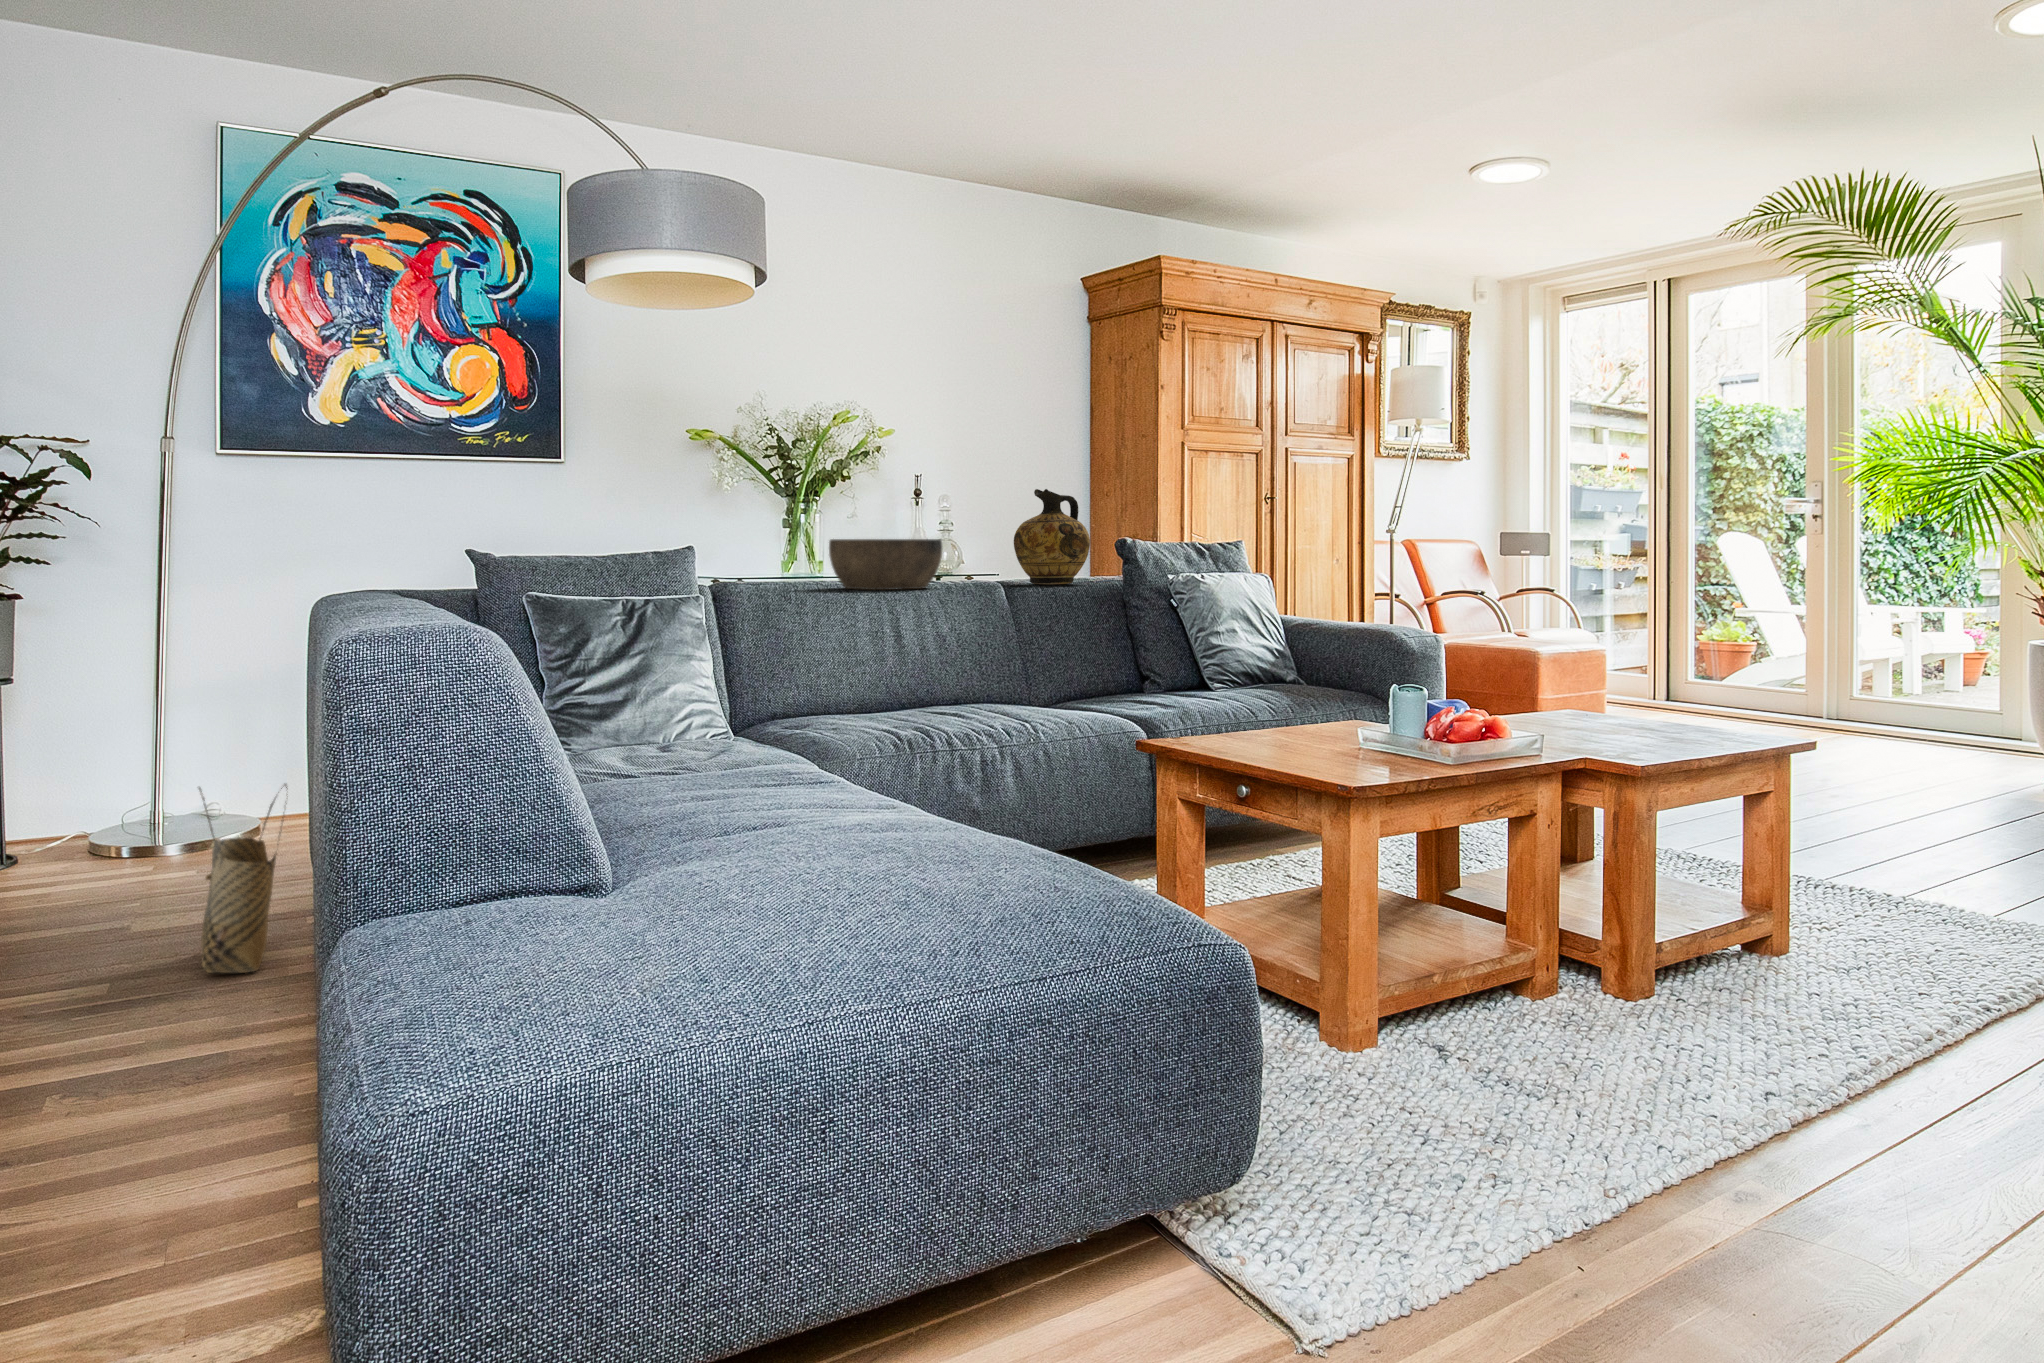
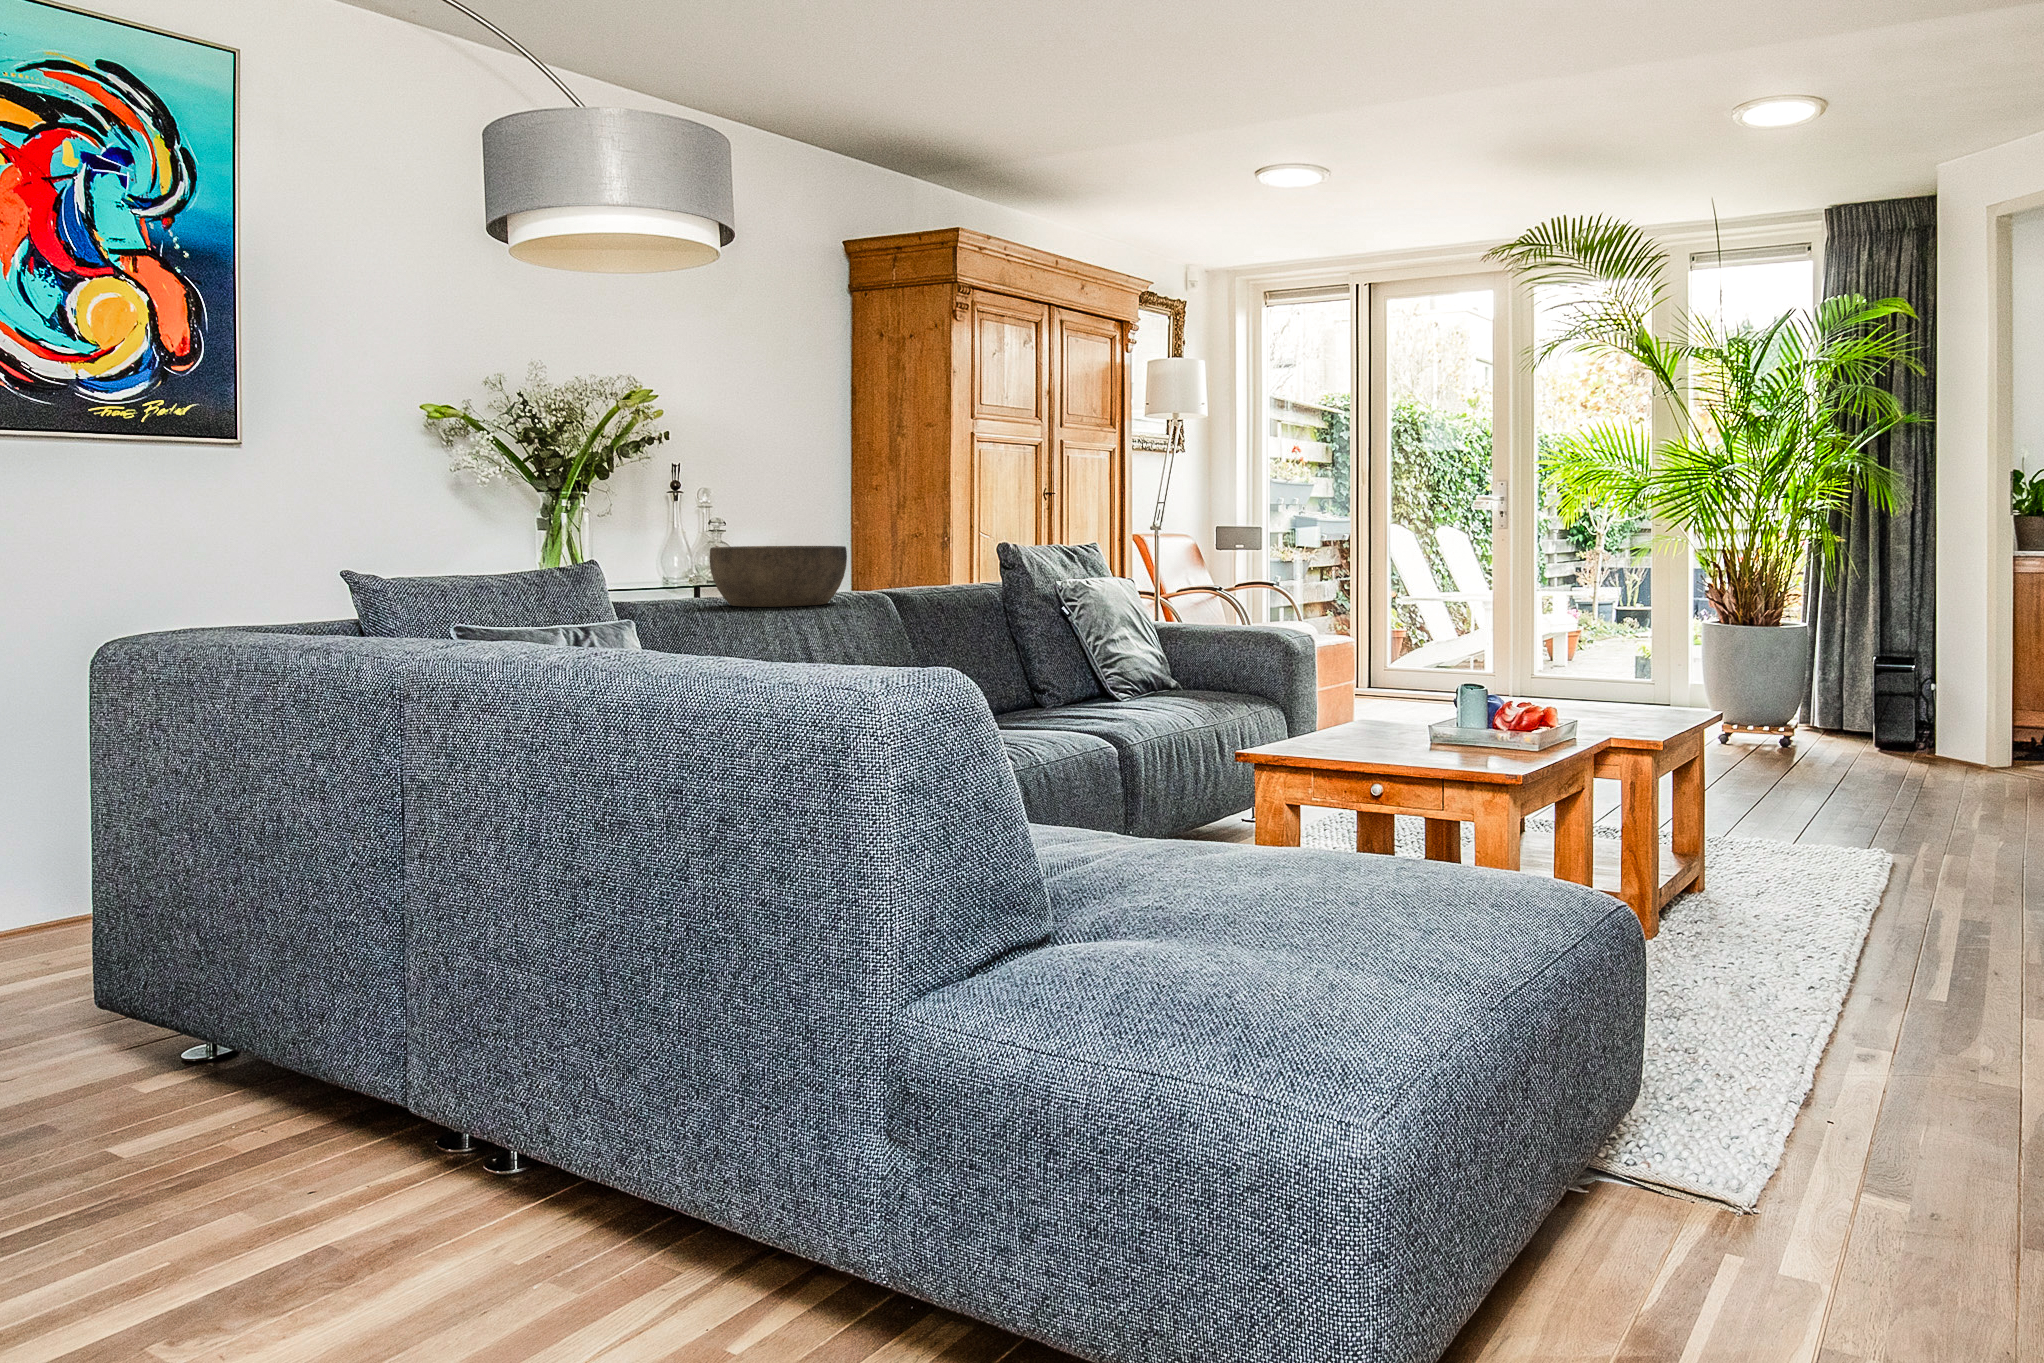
ceramic jug: present [1014,489,1090,584] -> none [890,488,976,595]
woven basket: present [199,784,288,973] -> none [55,900,208,1175]

